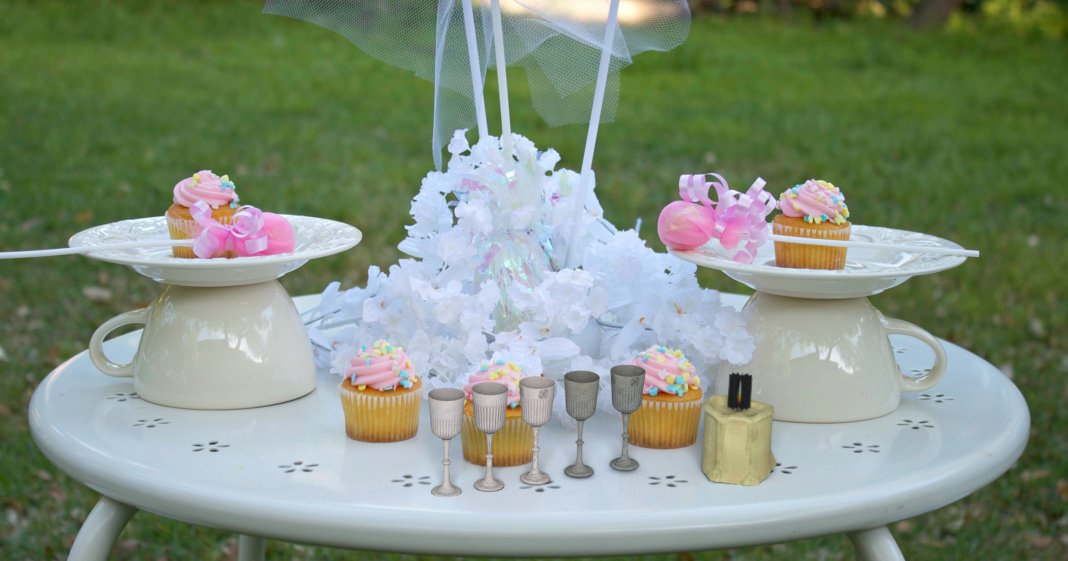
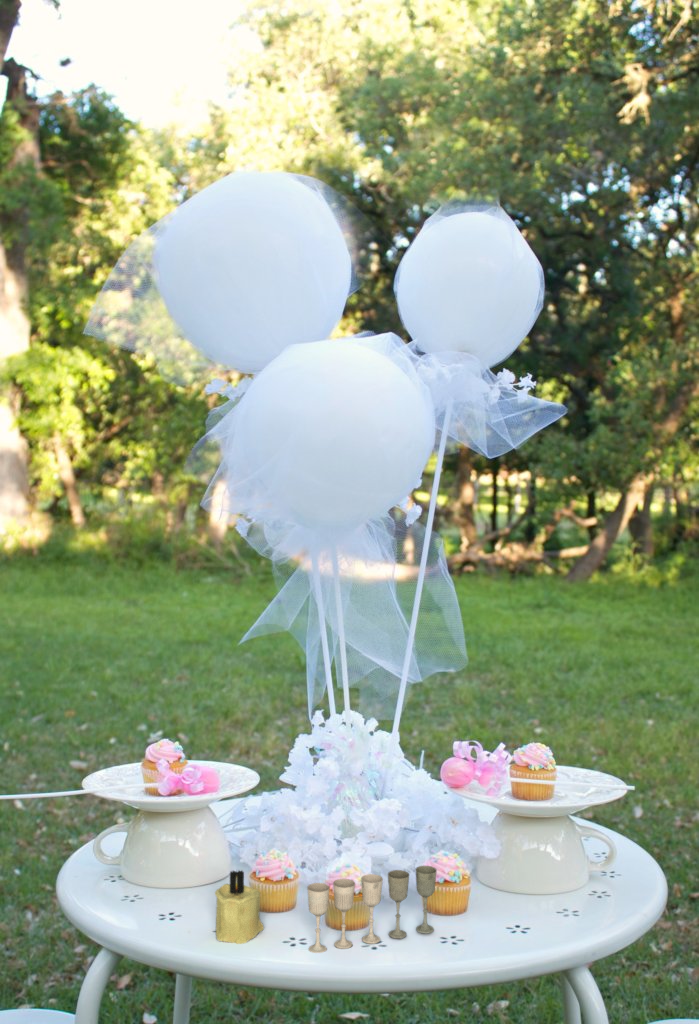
candle: present [702,372,777,486] -> present [215,871,264,944]

